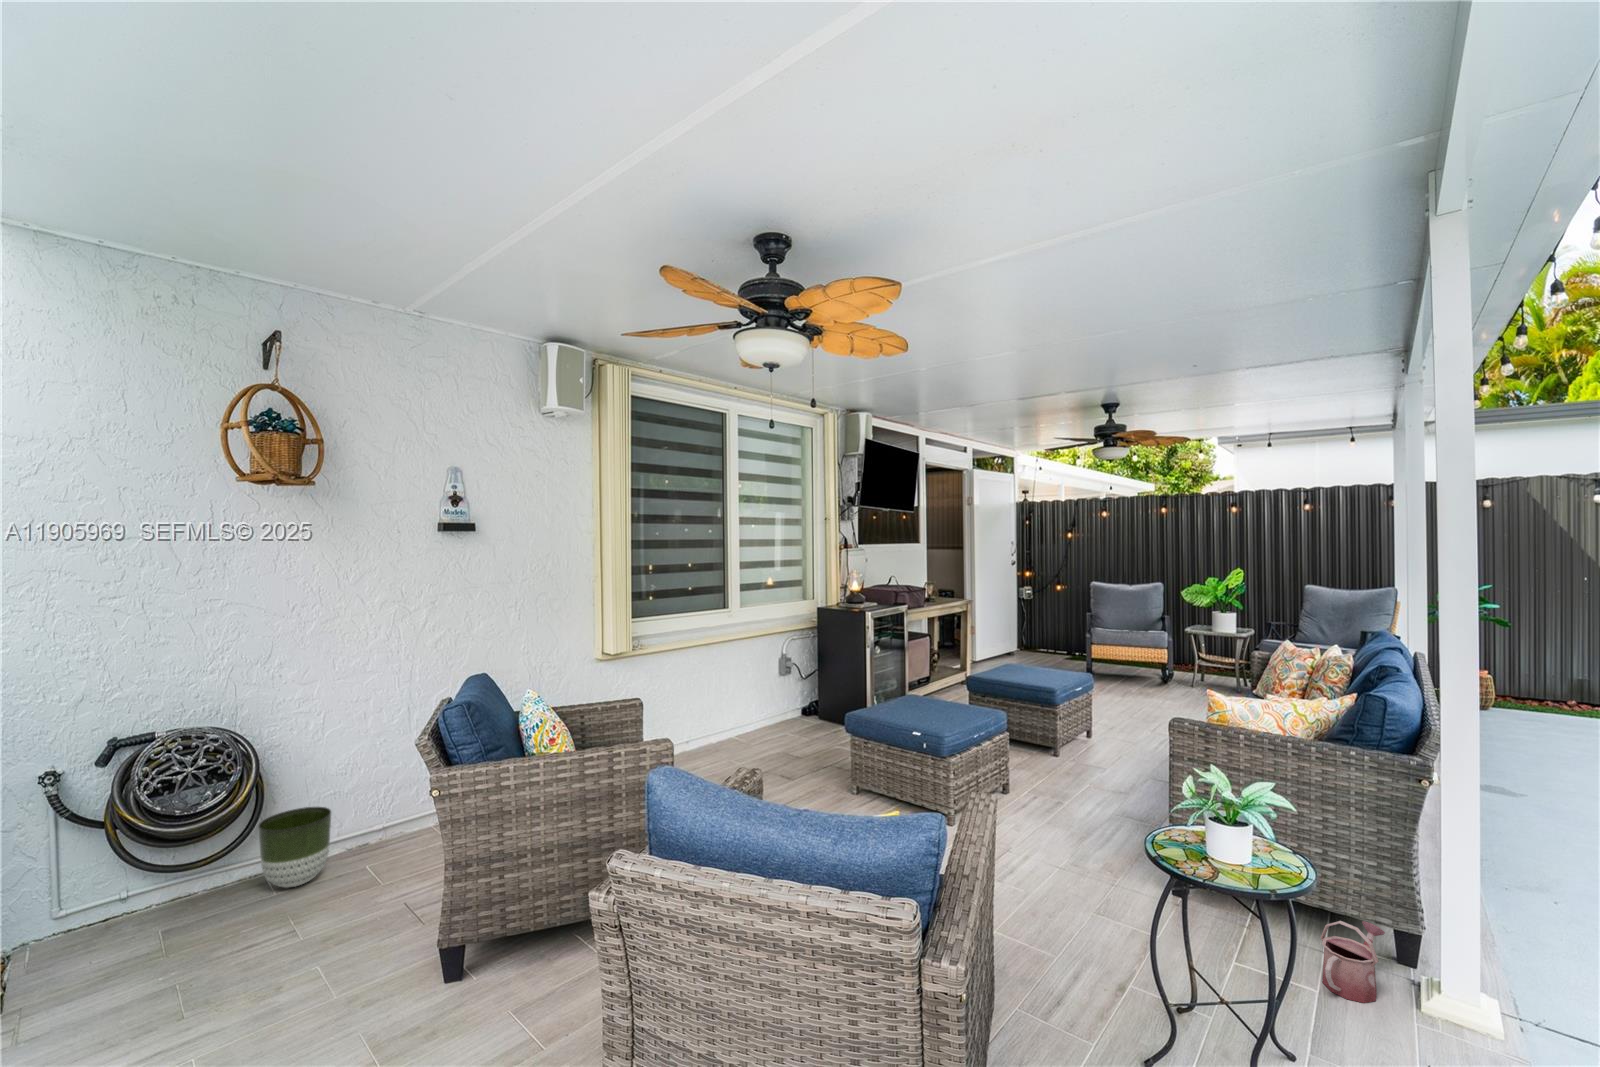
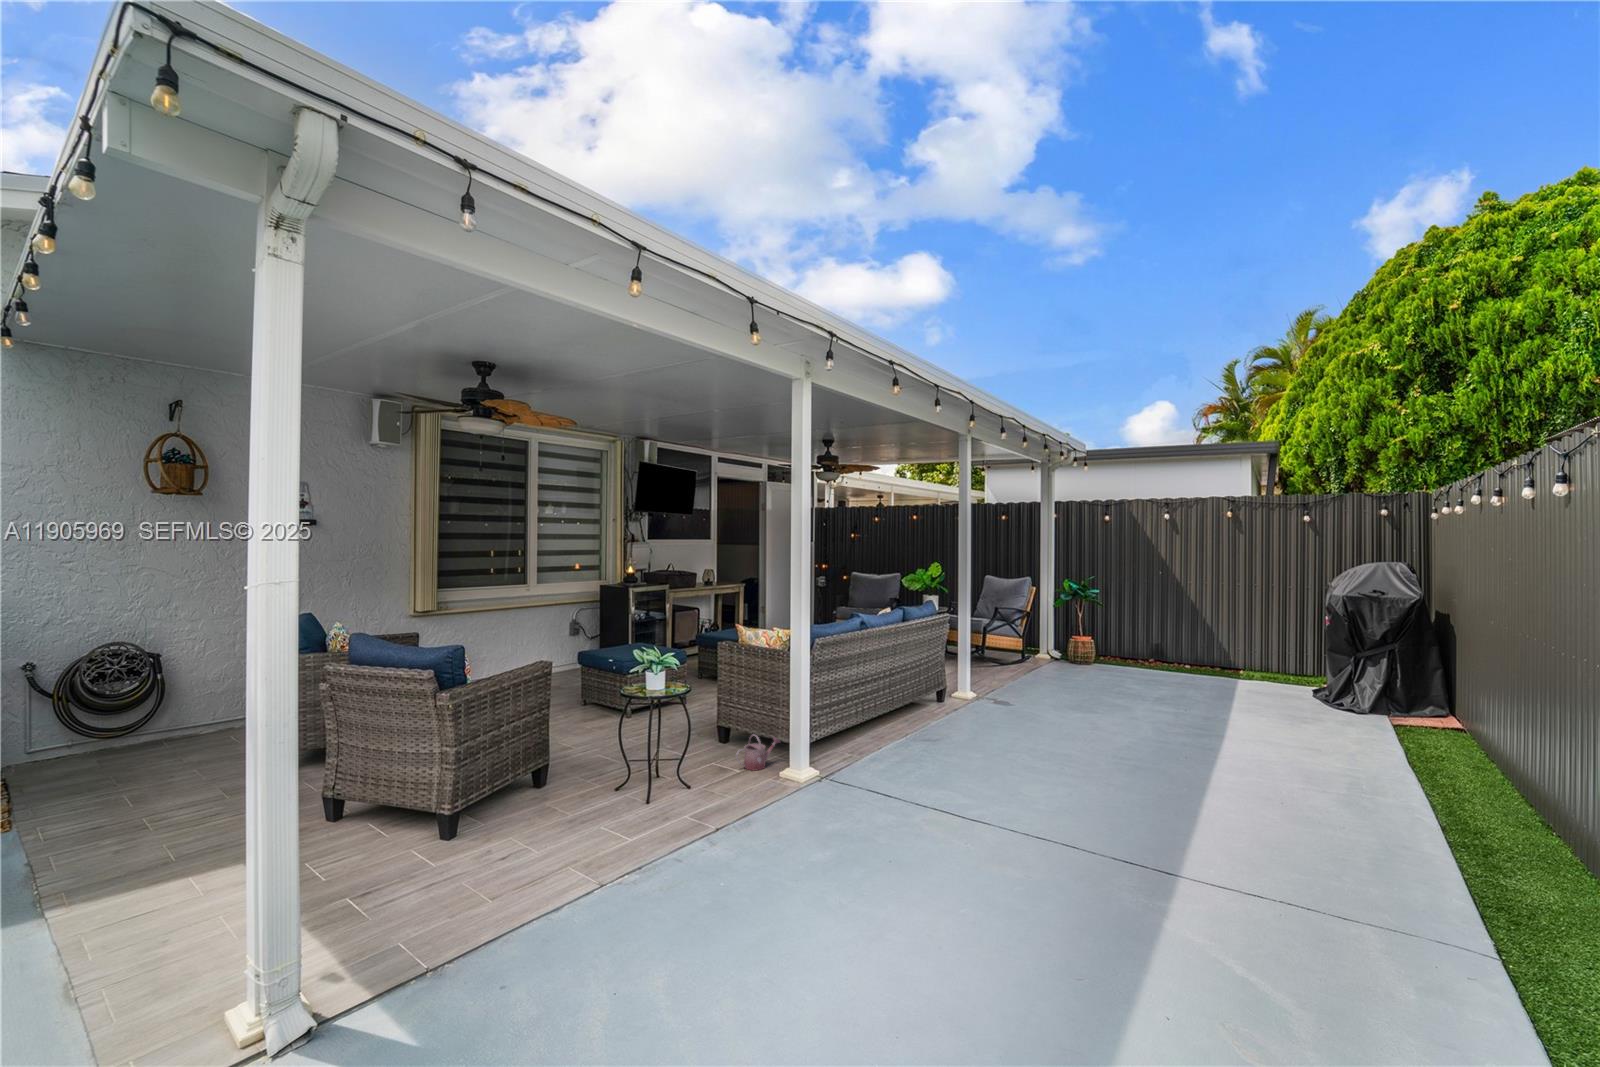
planter: present [258,807,331,888] -> none [160,697,208,743]

